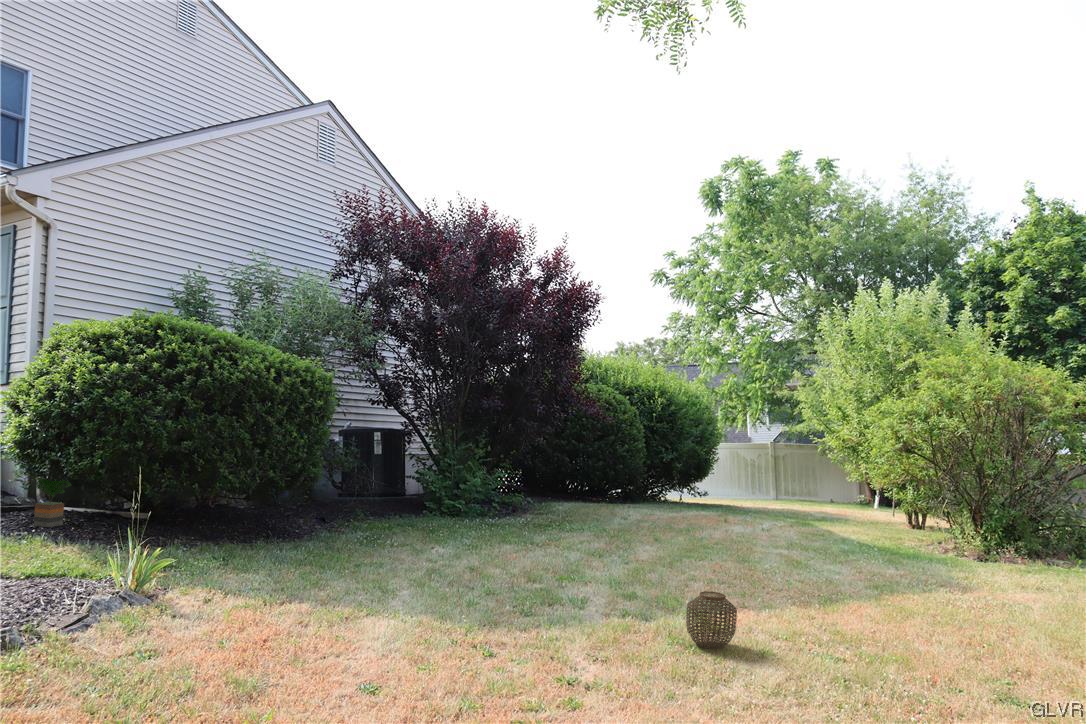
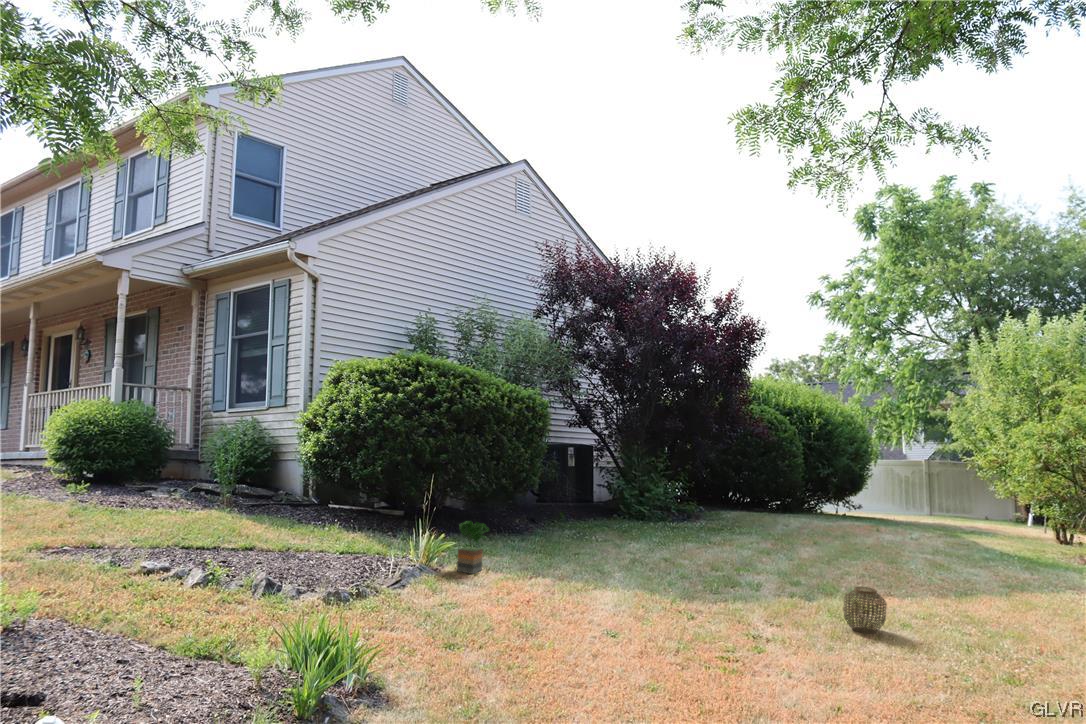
potted tree: present [34,479,71,527] -> present [457,521,489,574]

